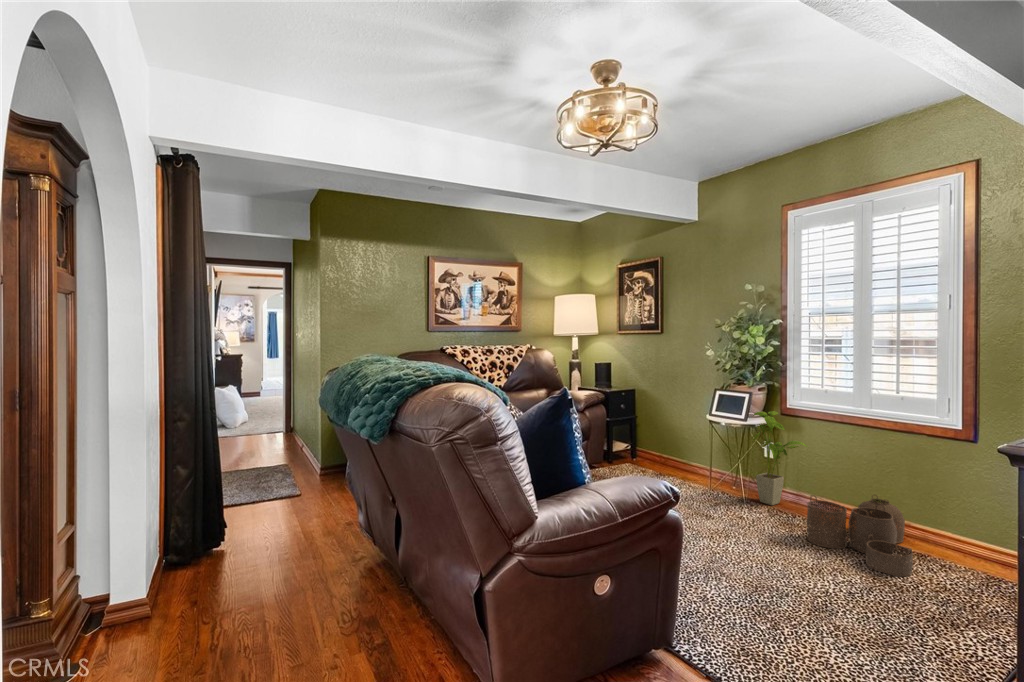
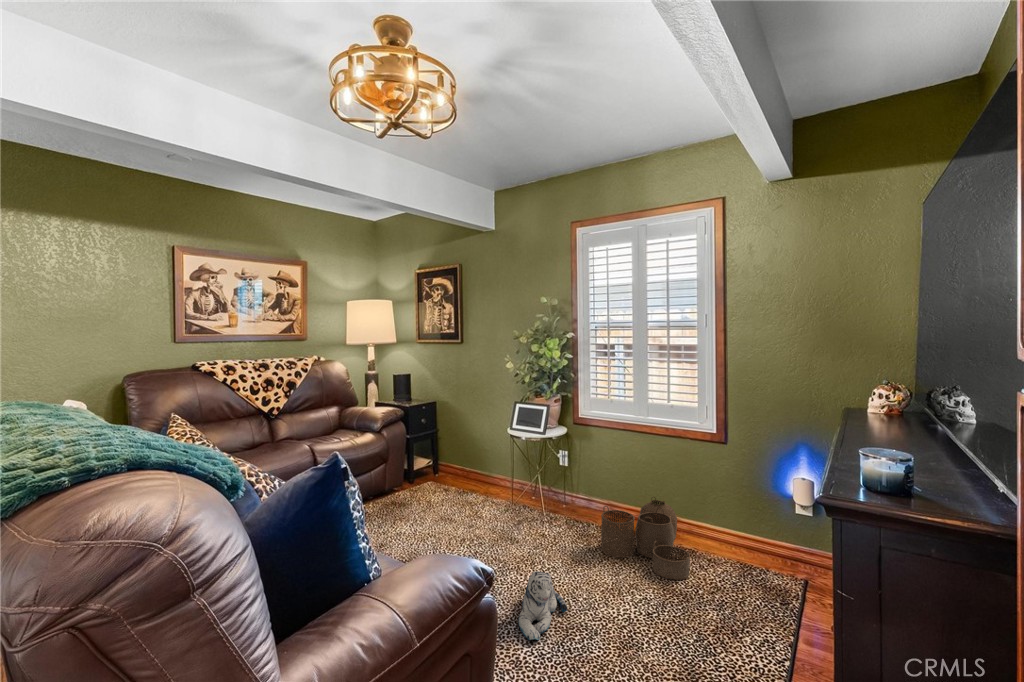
house plant: present [753,411,807,505] -> none [549,422,598,514]
plush toy: none [710,533,761,592] -> present [518,571,567,640]

